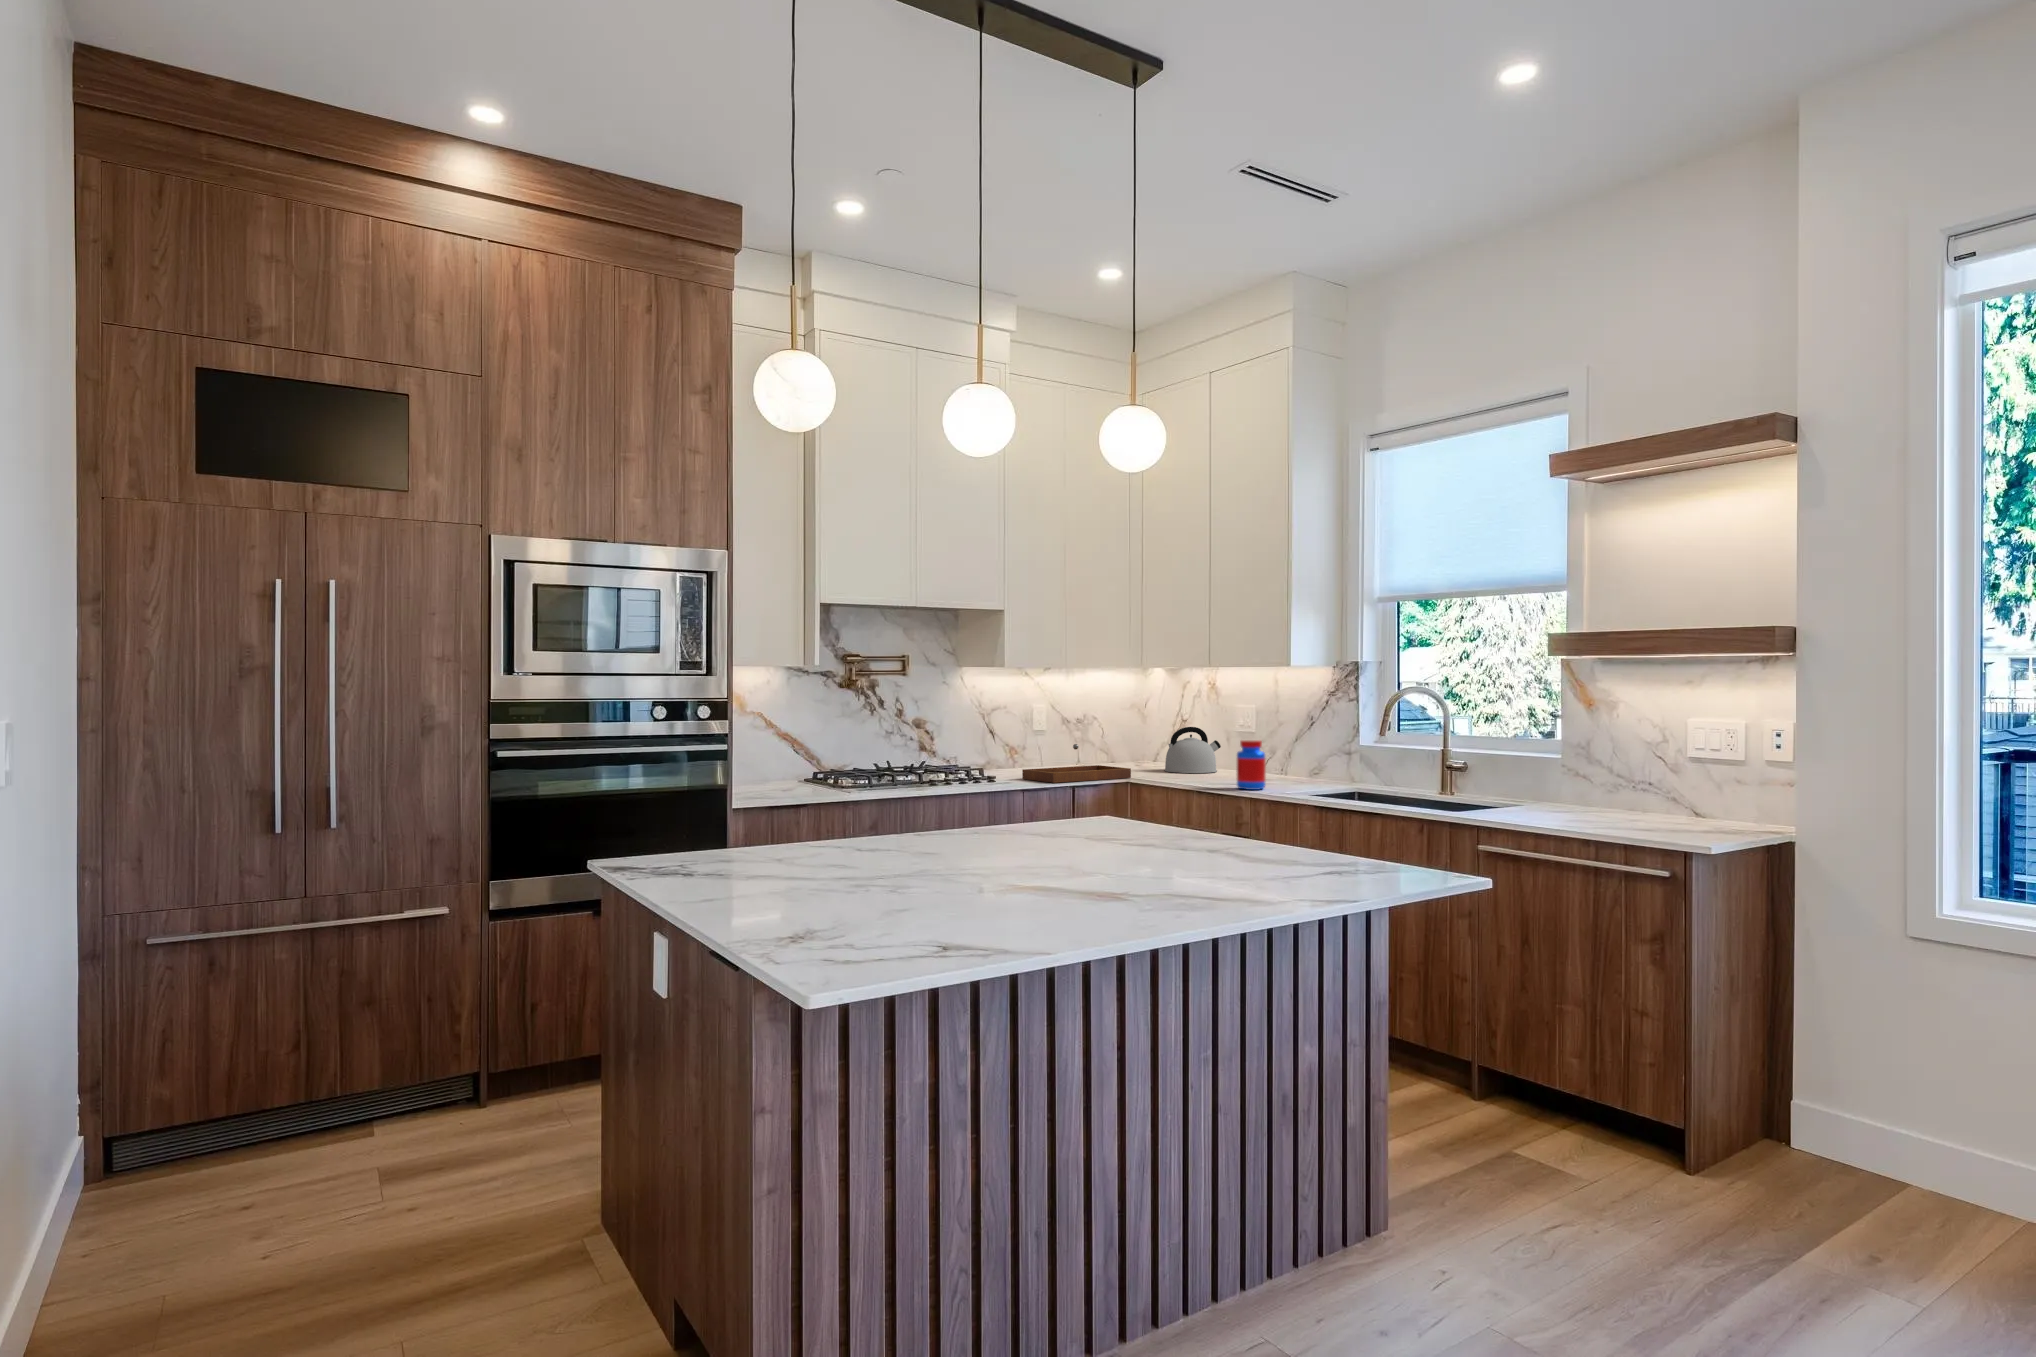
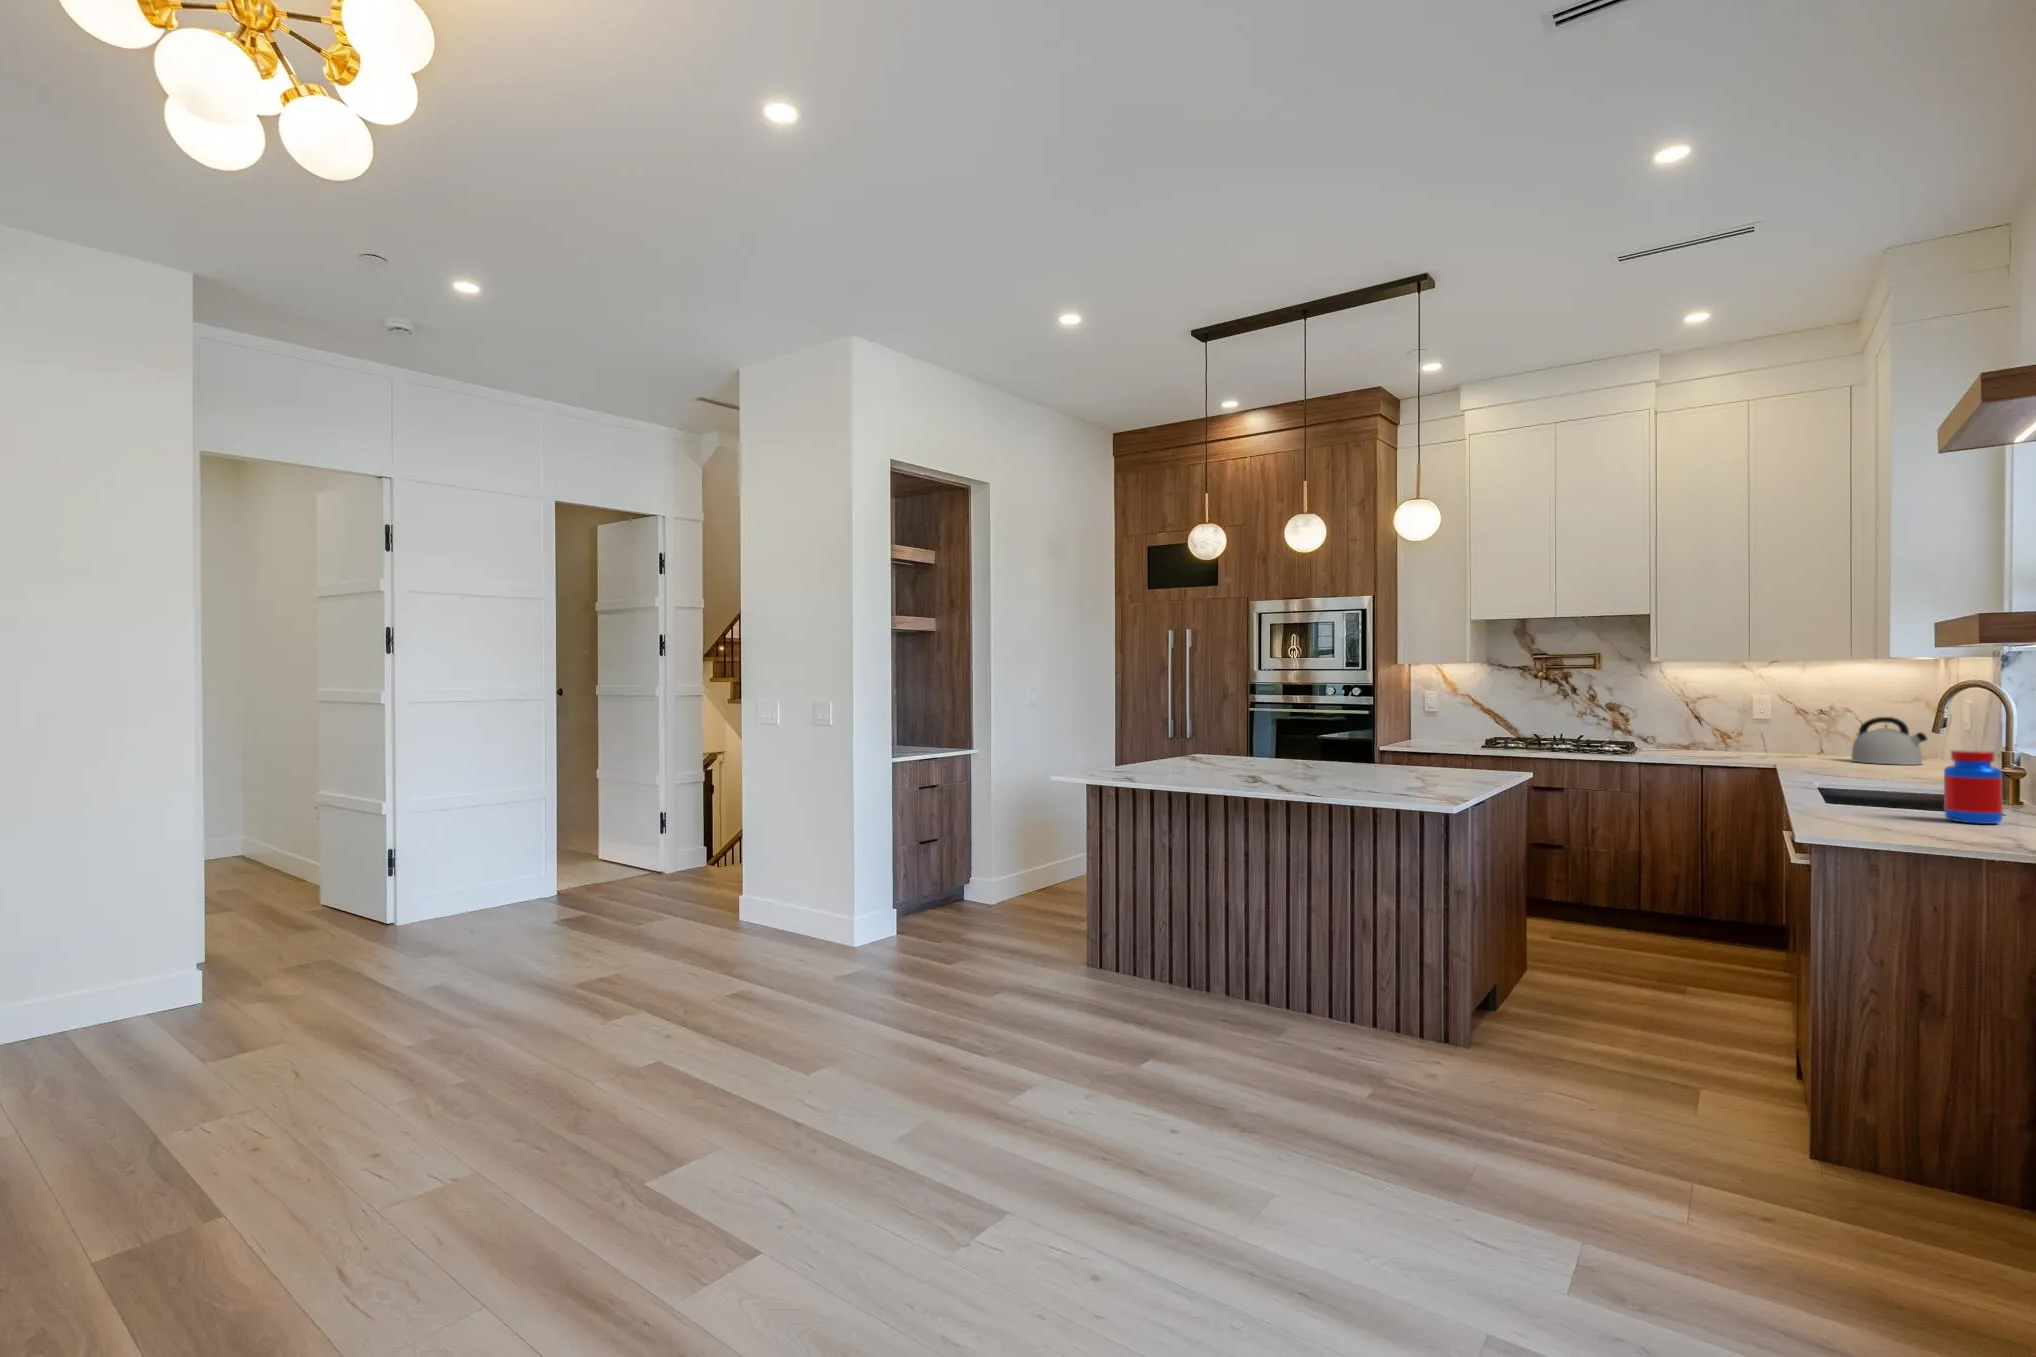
jar: present [1237,740,1266,790] -> present [1944,750,2003,824]
tray: present [1022,744,1131,783] -> none [1653,727,1761,760]

